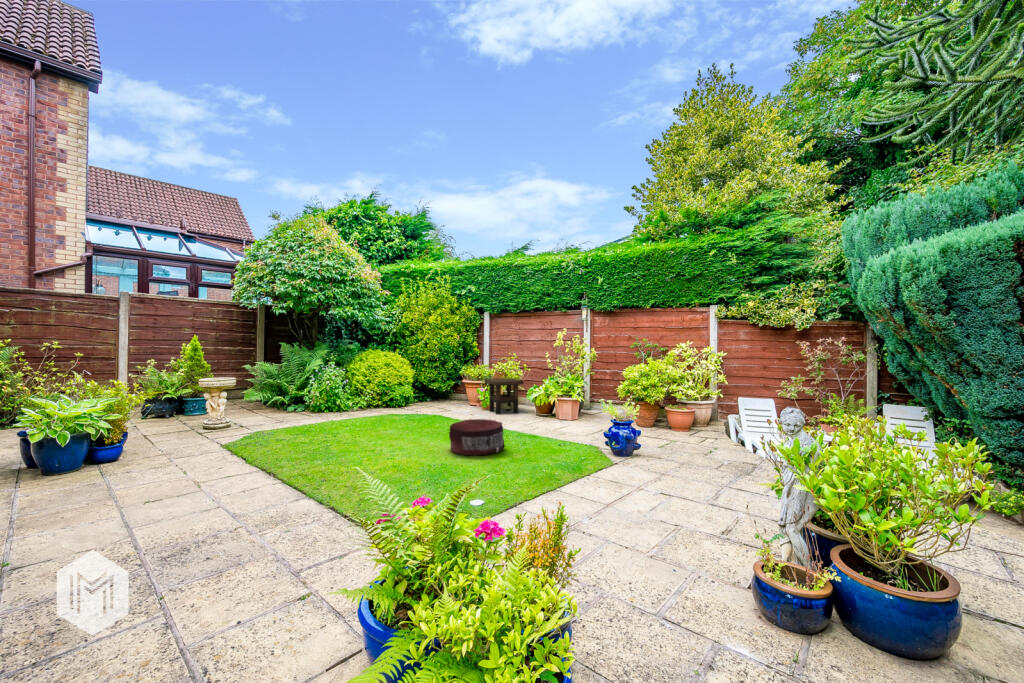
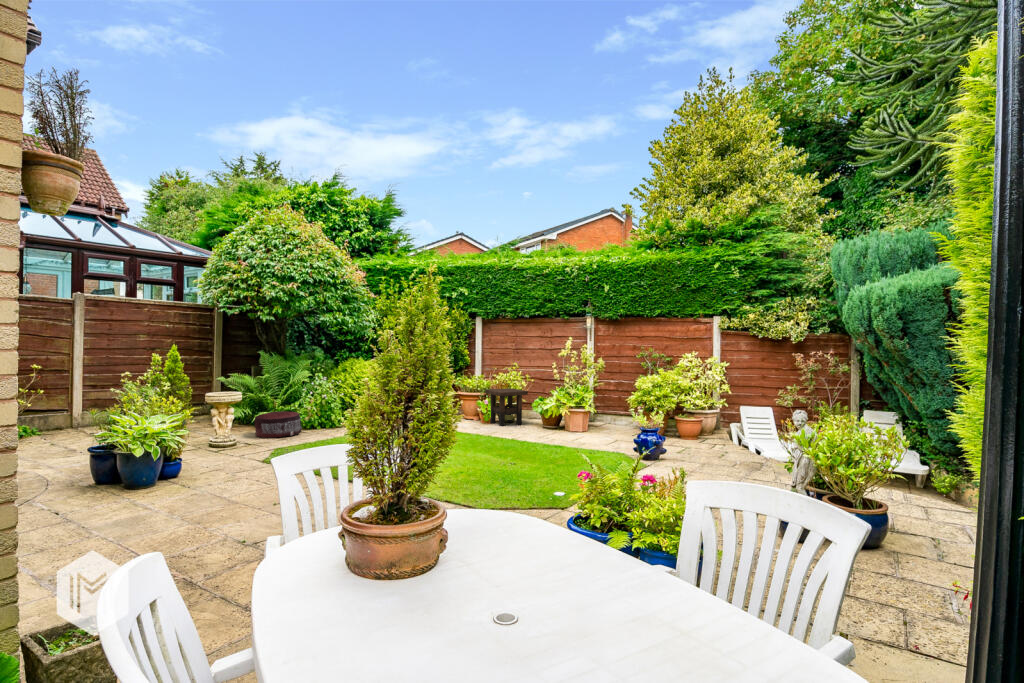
pouf: present [449,419,505,456] -> present [254,411,302,438]

